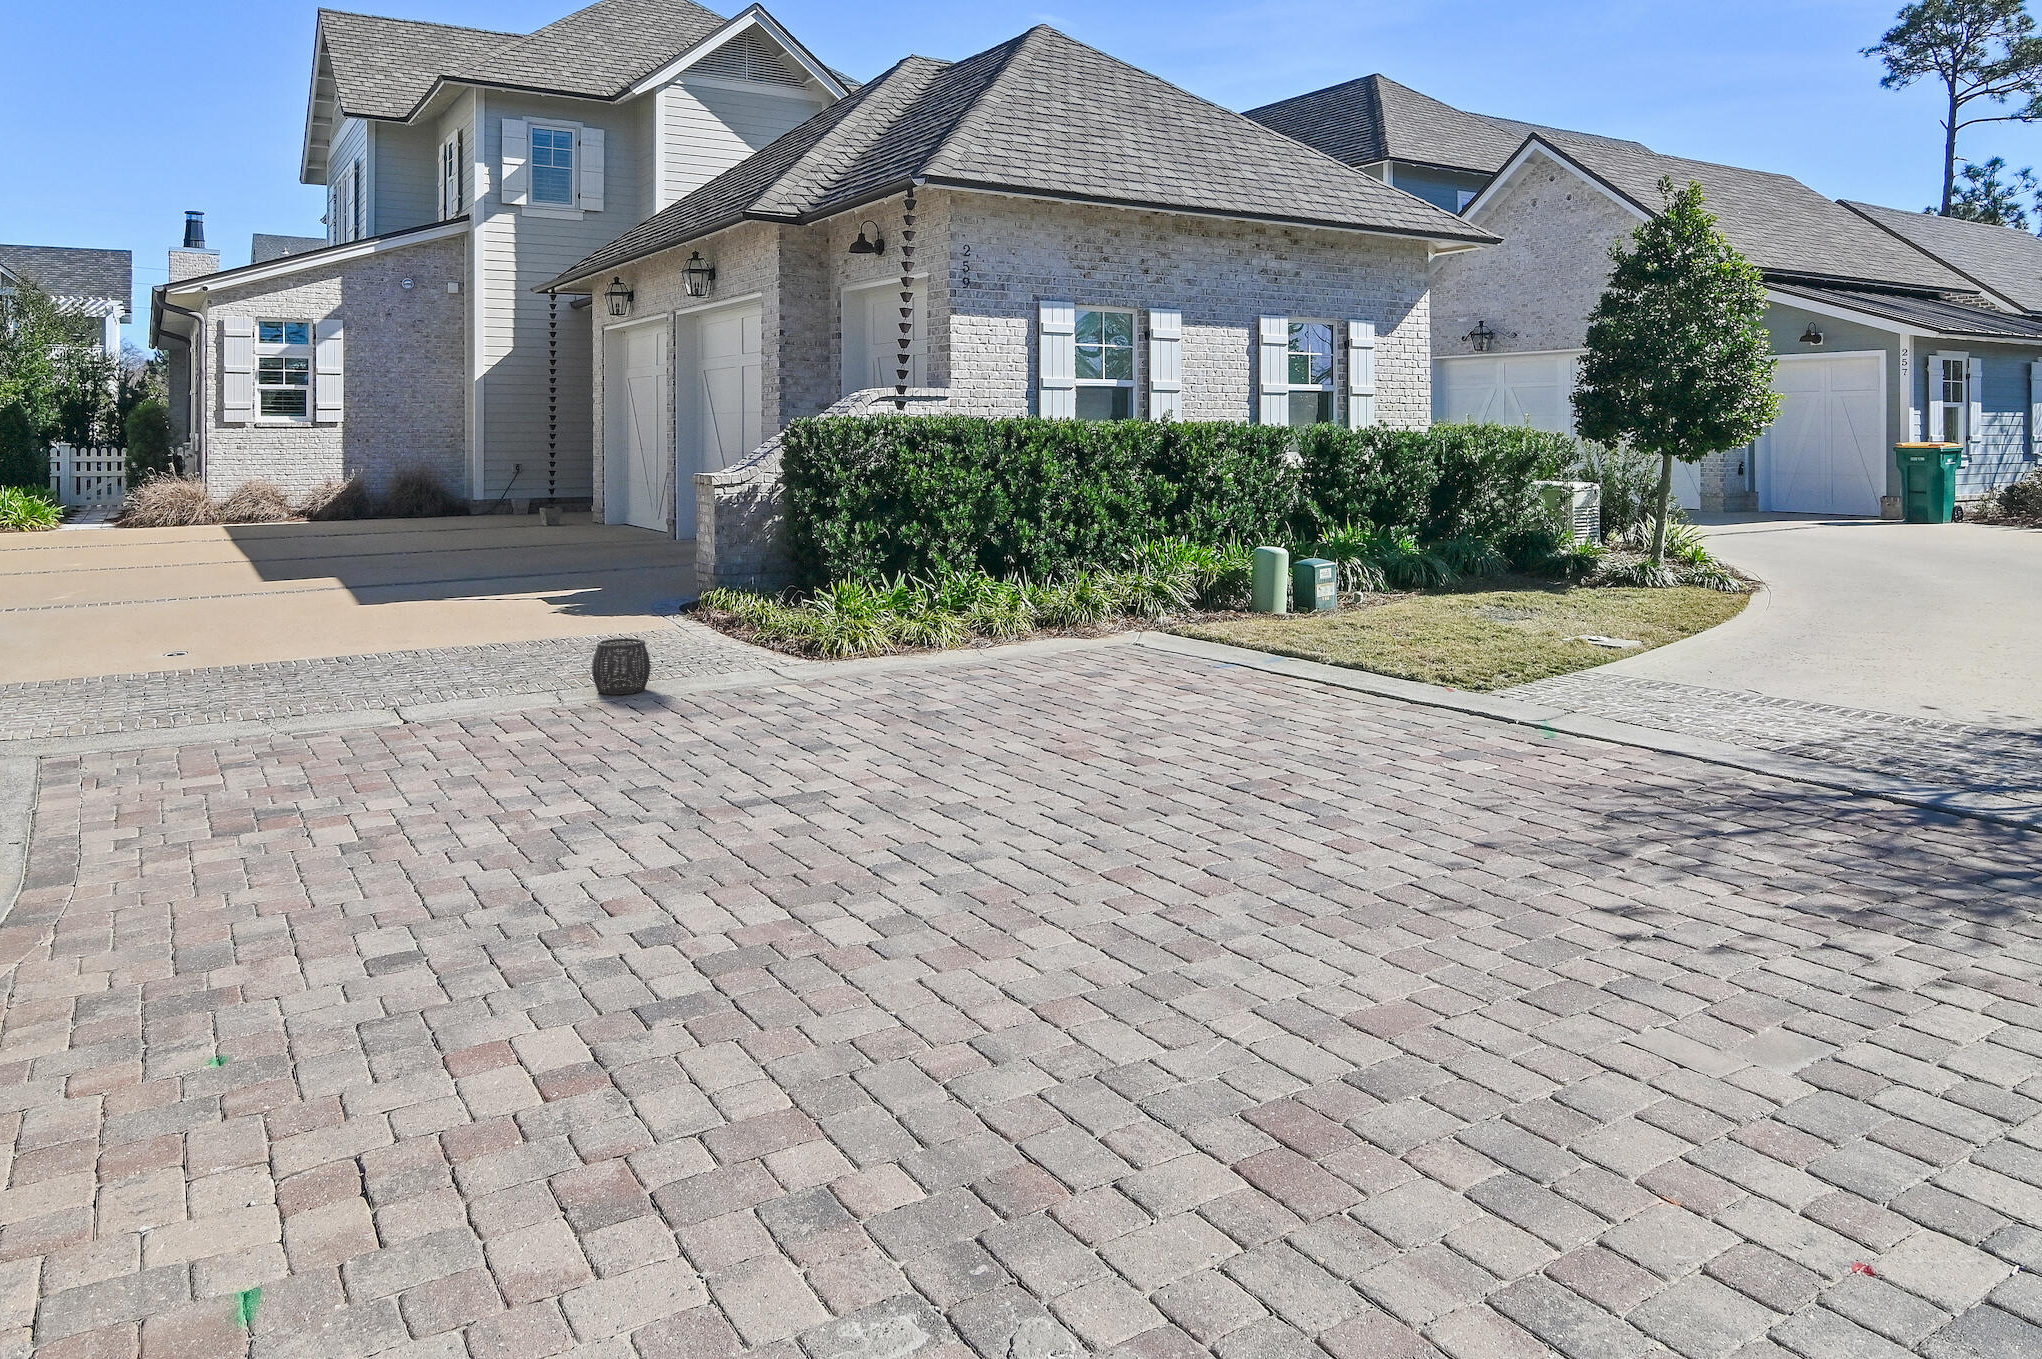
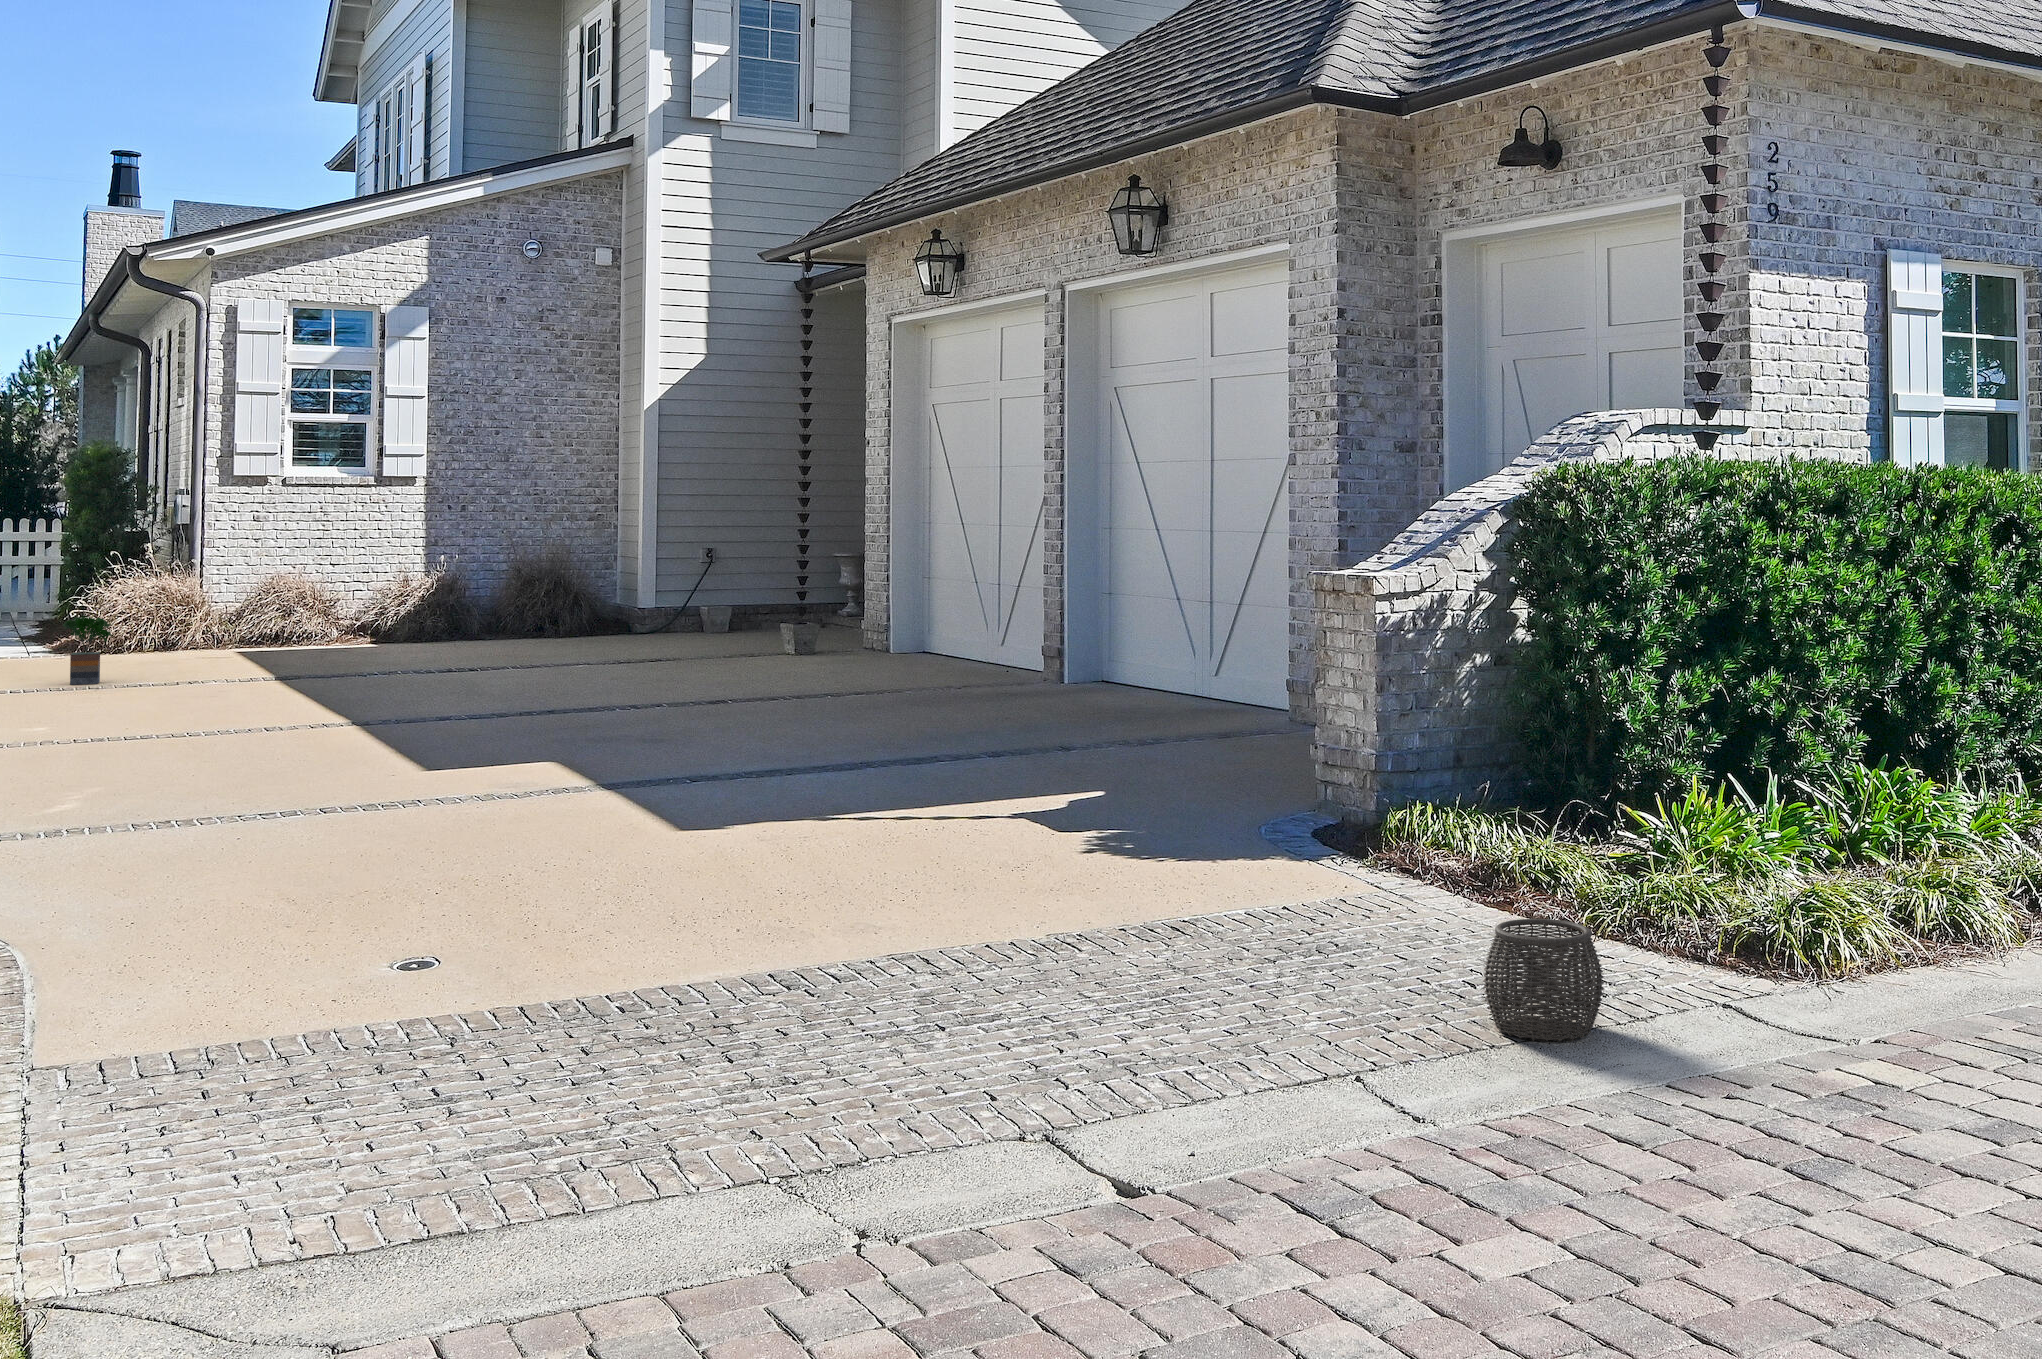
potted tree: none [97,504,128,544] -> present [63,617,112,685]

